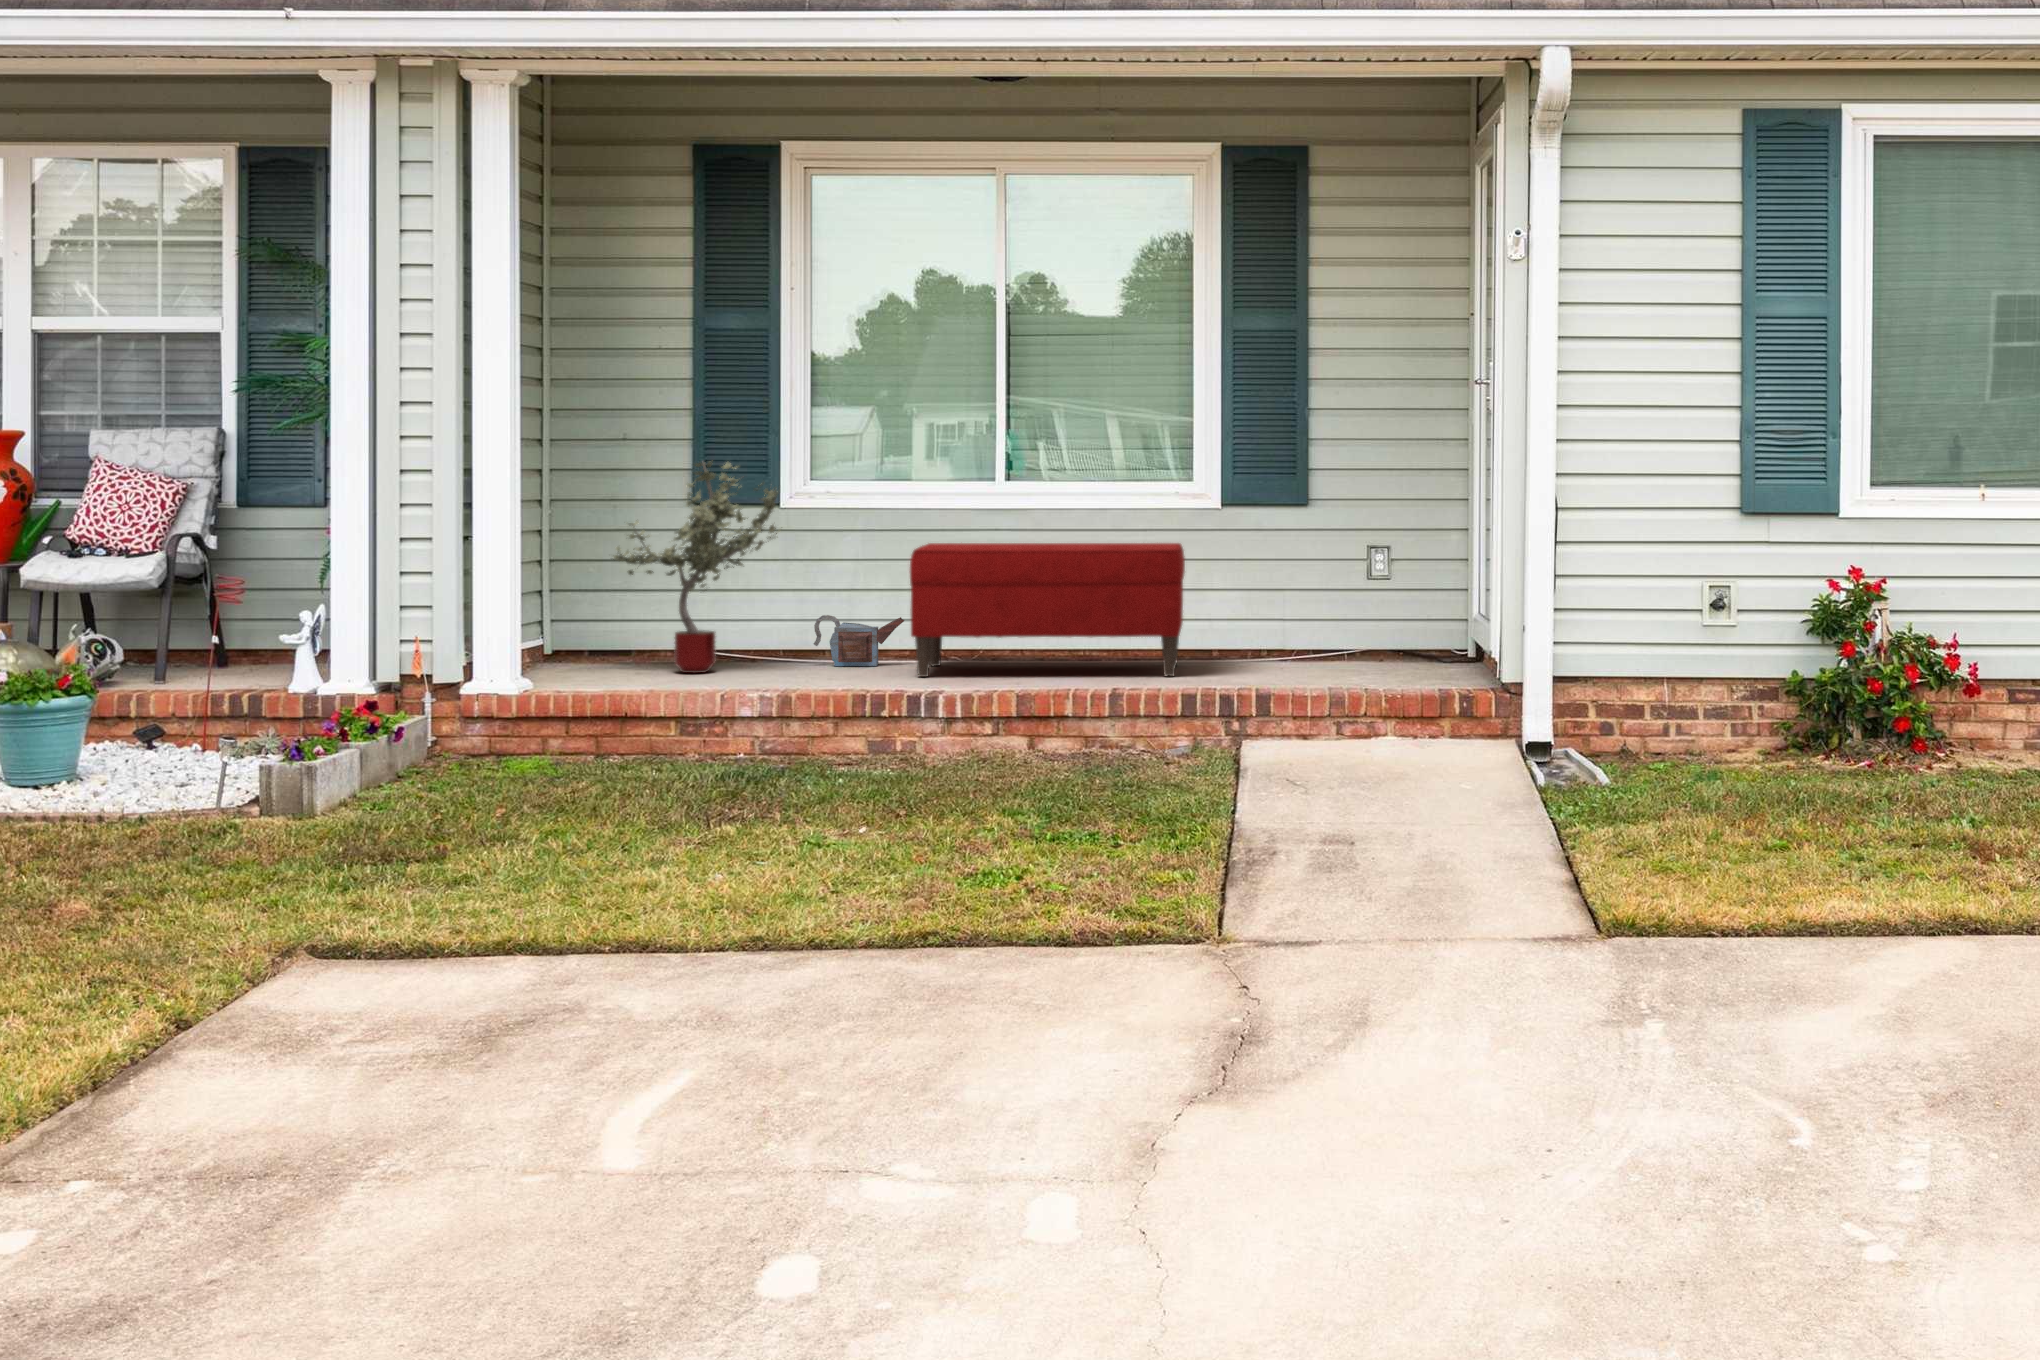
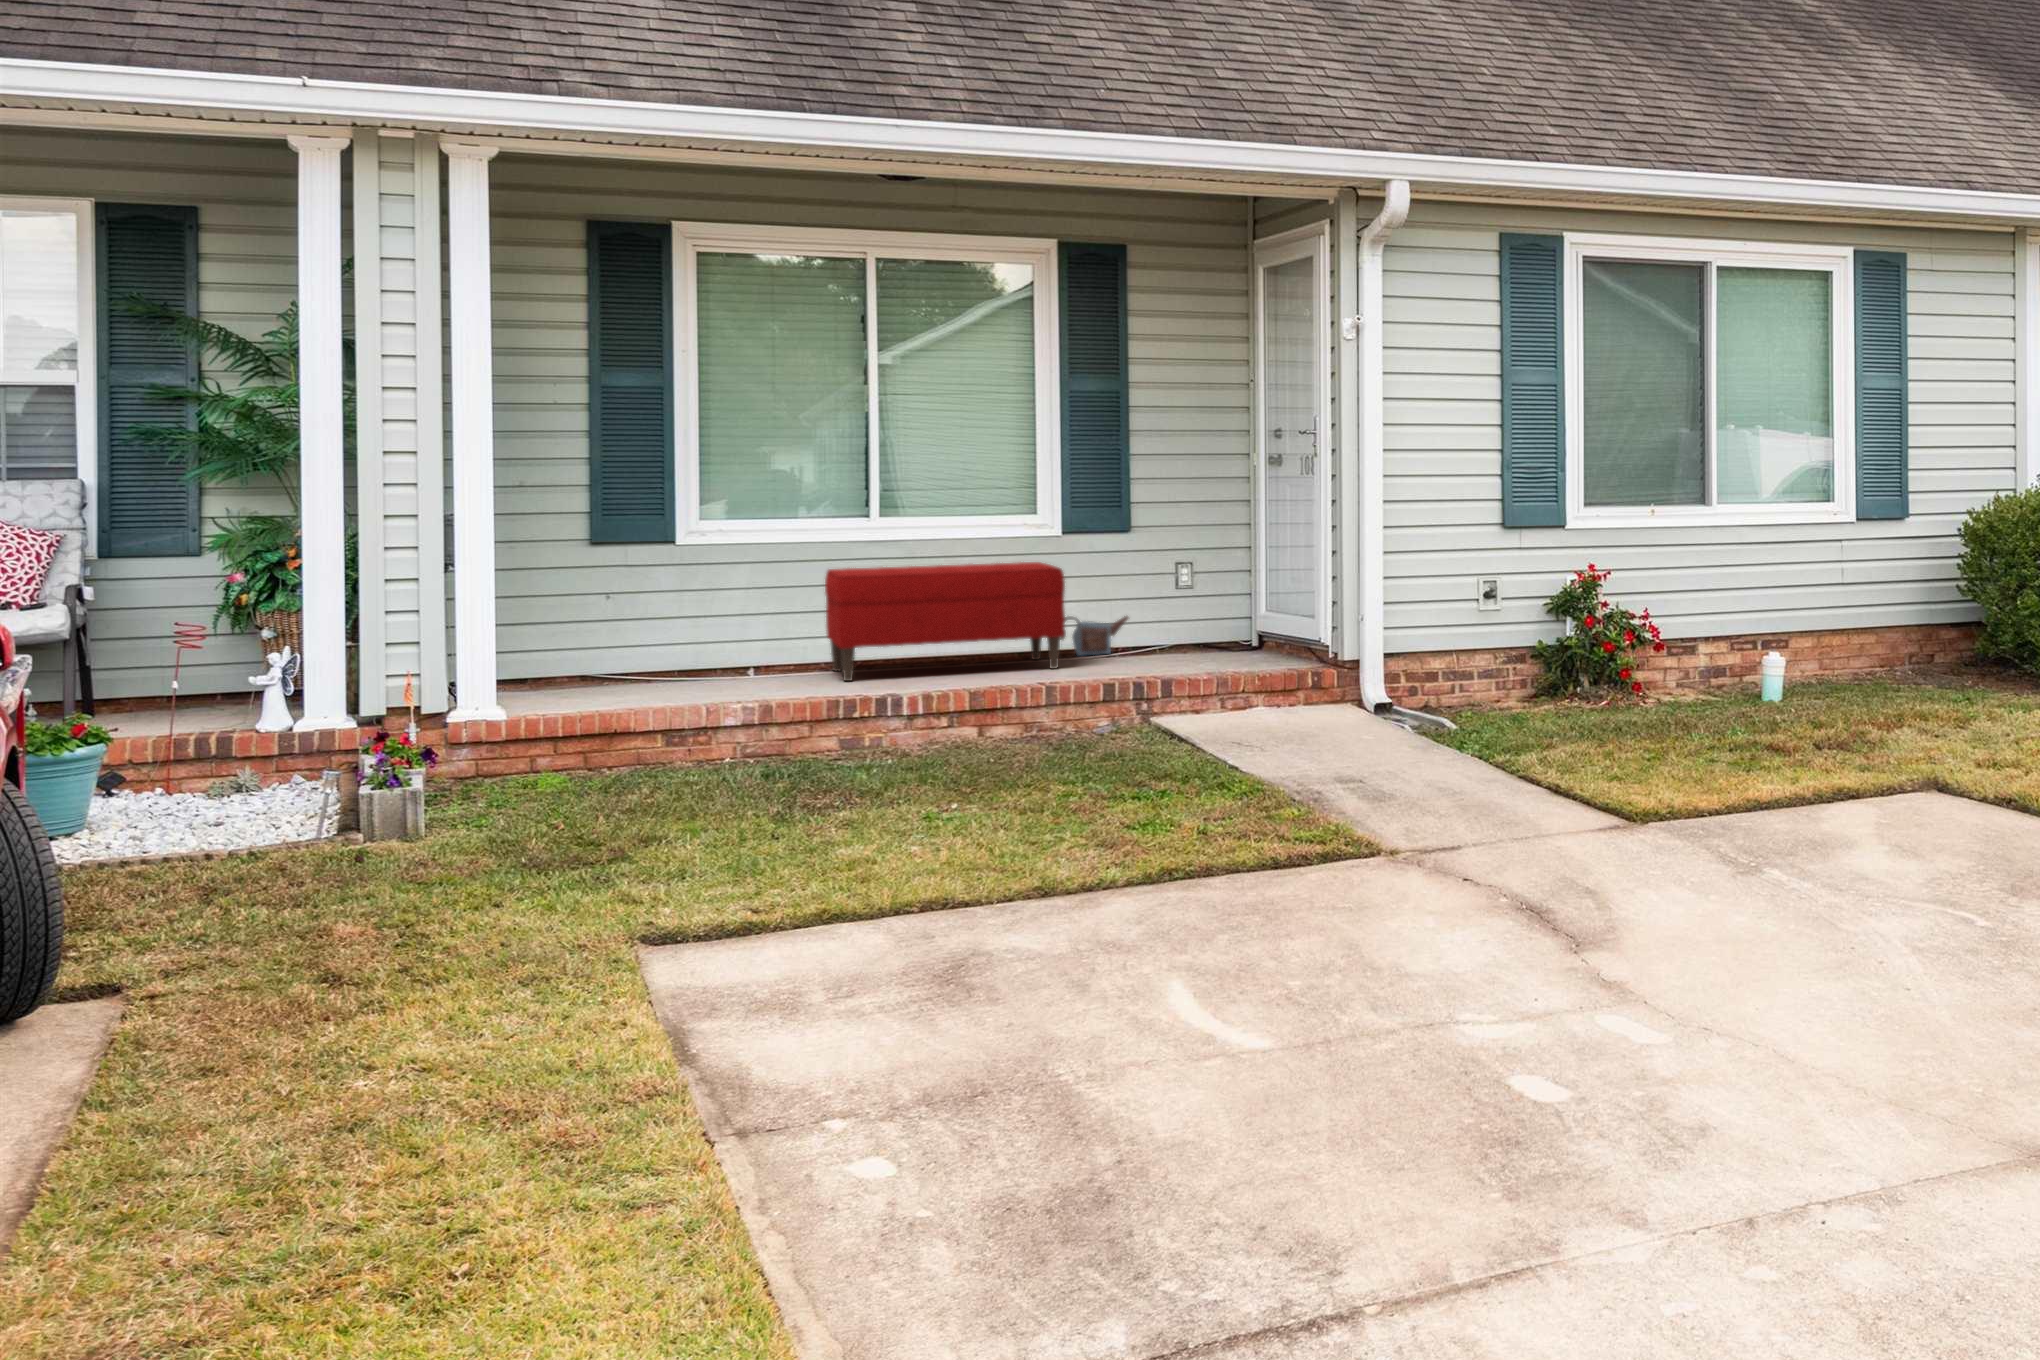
potted tree: present [613,462,778,673] -> none [540,504,709,690]
watering can: present [814,615,904,666] -> present [1060,616,1128,655]

